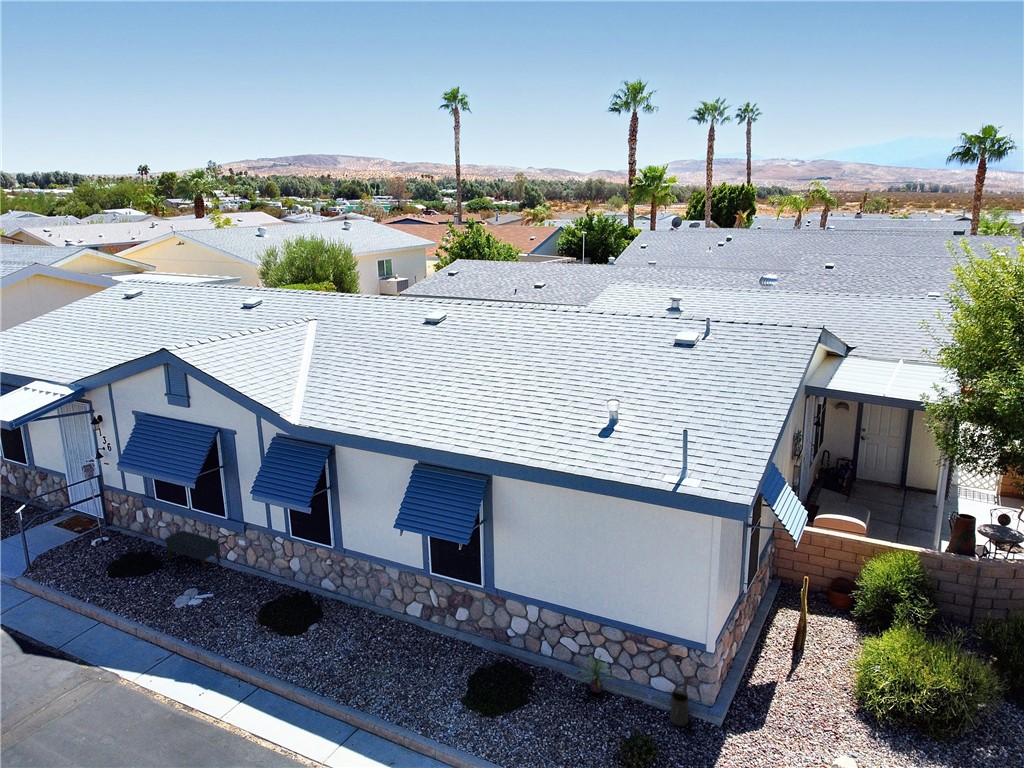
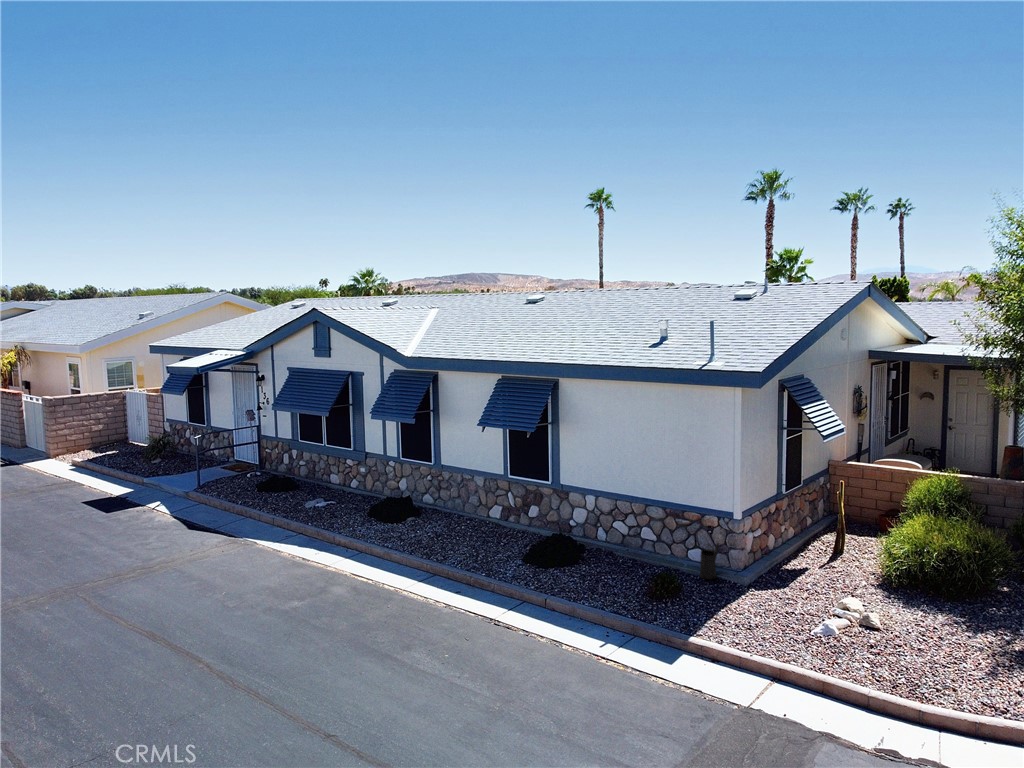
bench: present [165,531,220,571] -> none [304,465,345,493]
decorative plant: present [579,654,615,693] -> none [623,527,657,561]

